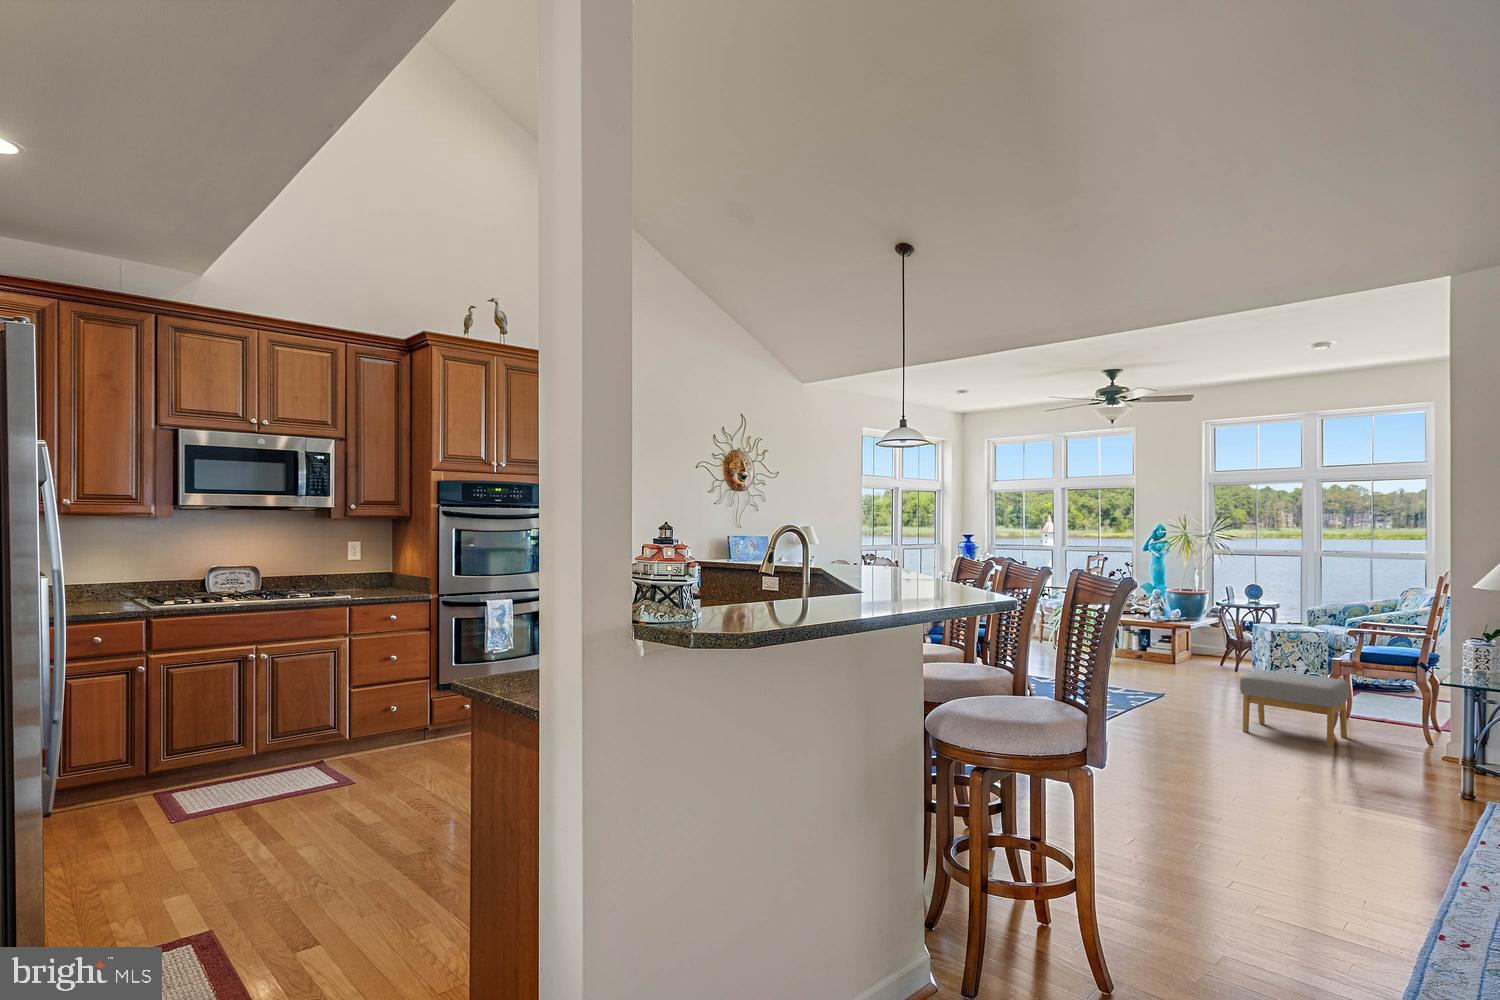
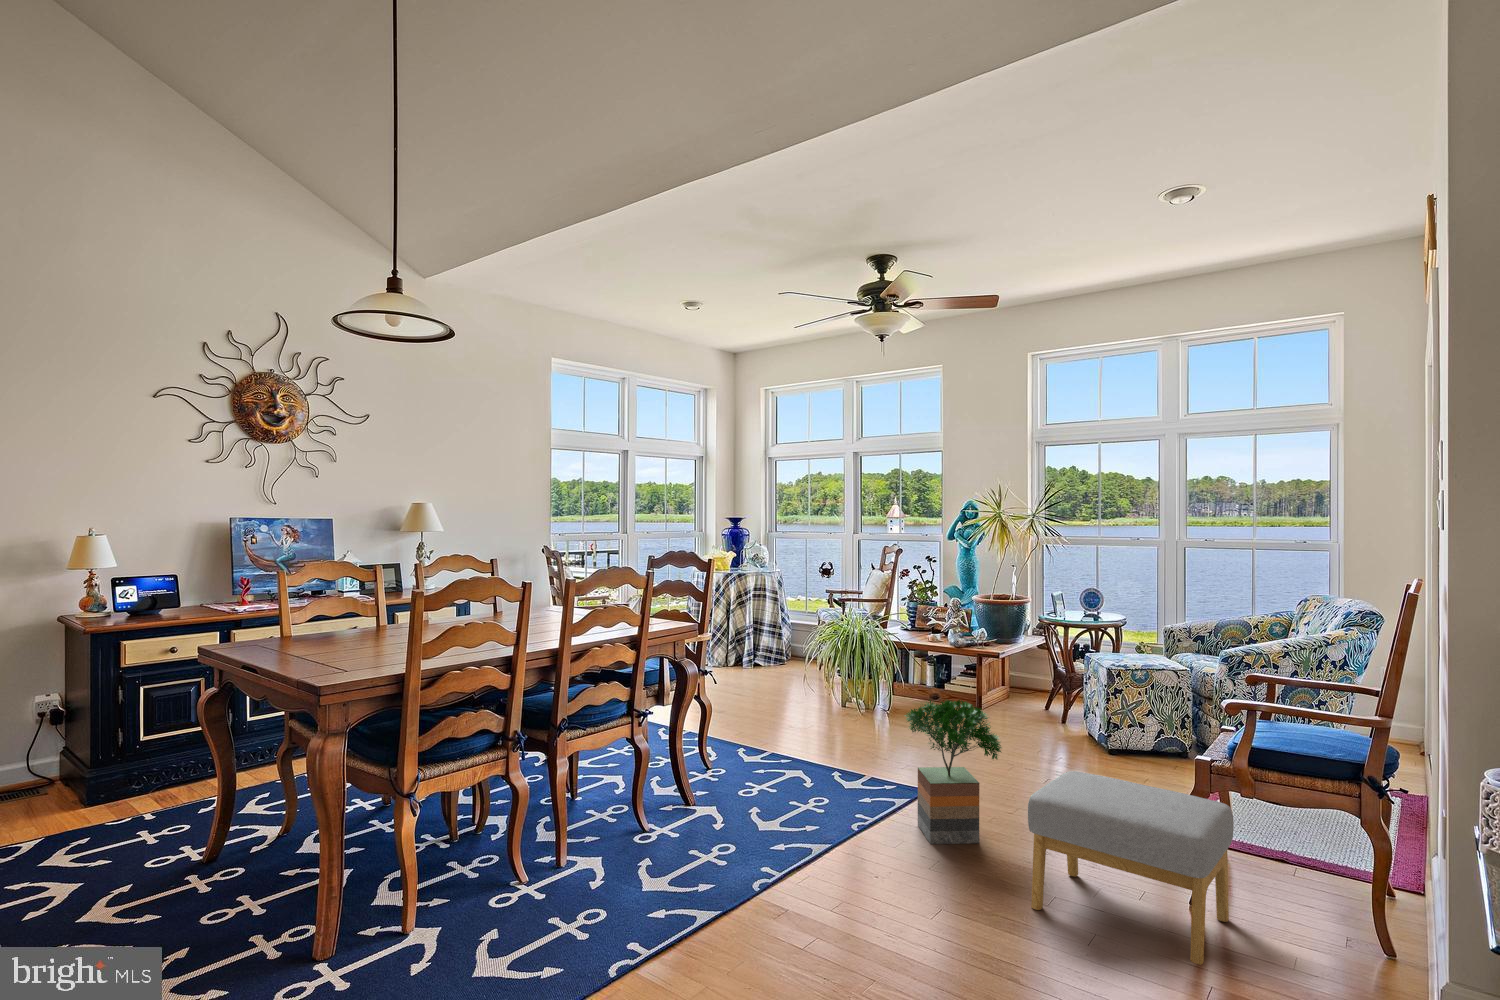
potted tree: none [1158,637,1219,713] -> present [905,700,1002,844]

